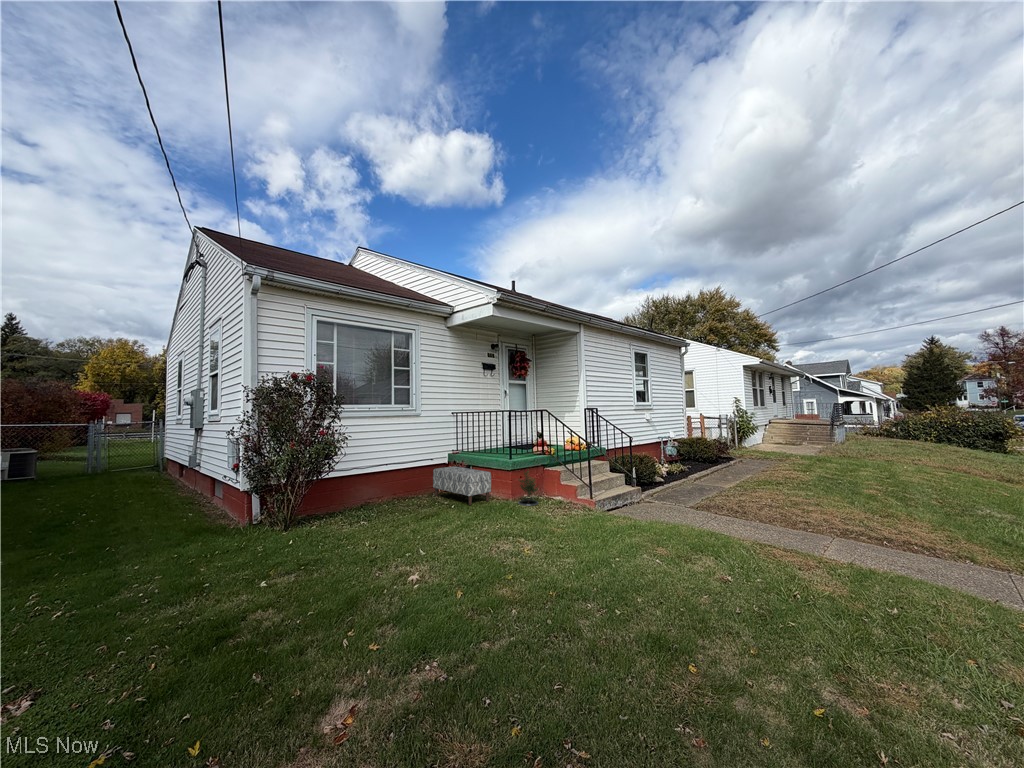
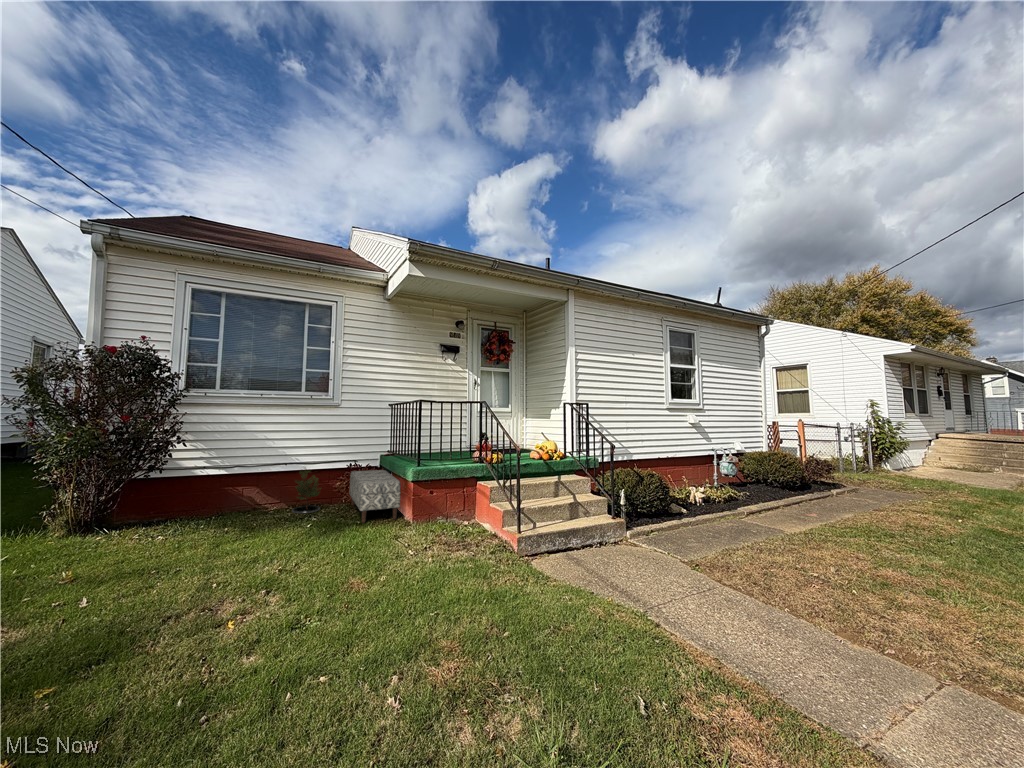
potted tree: present [518,471,538,506] -> present [292,471,320,513]

